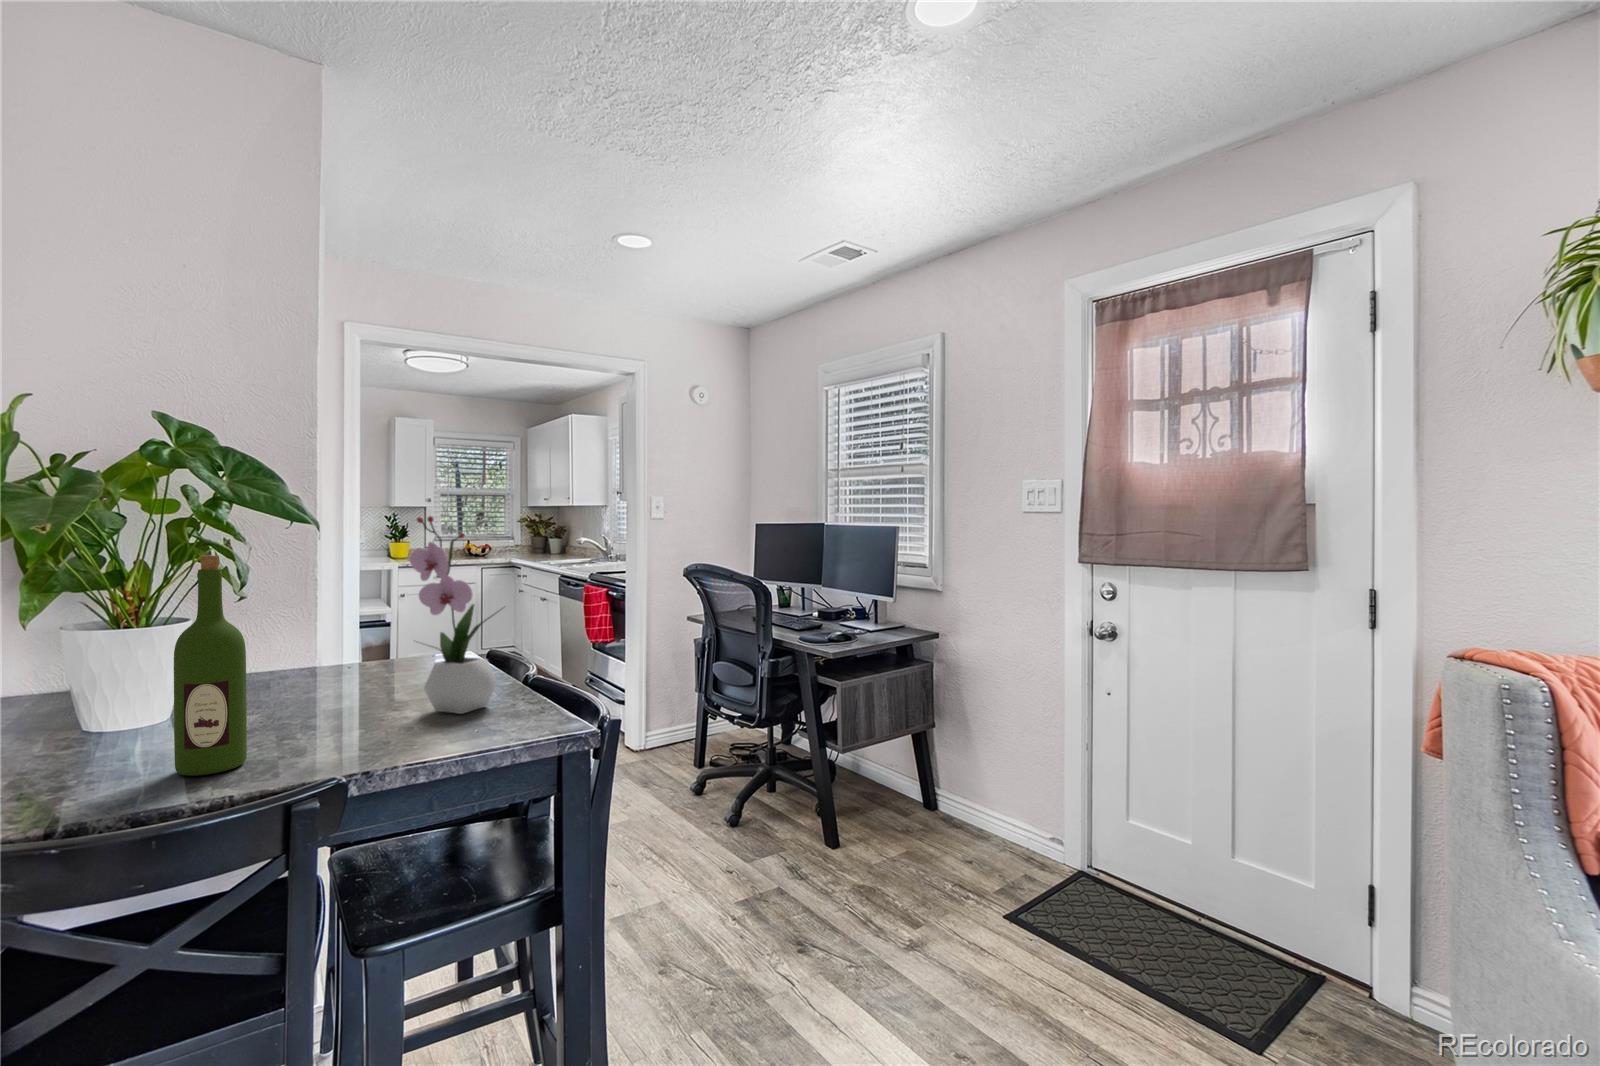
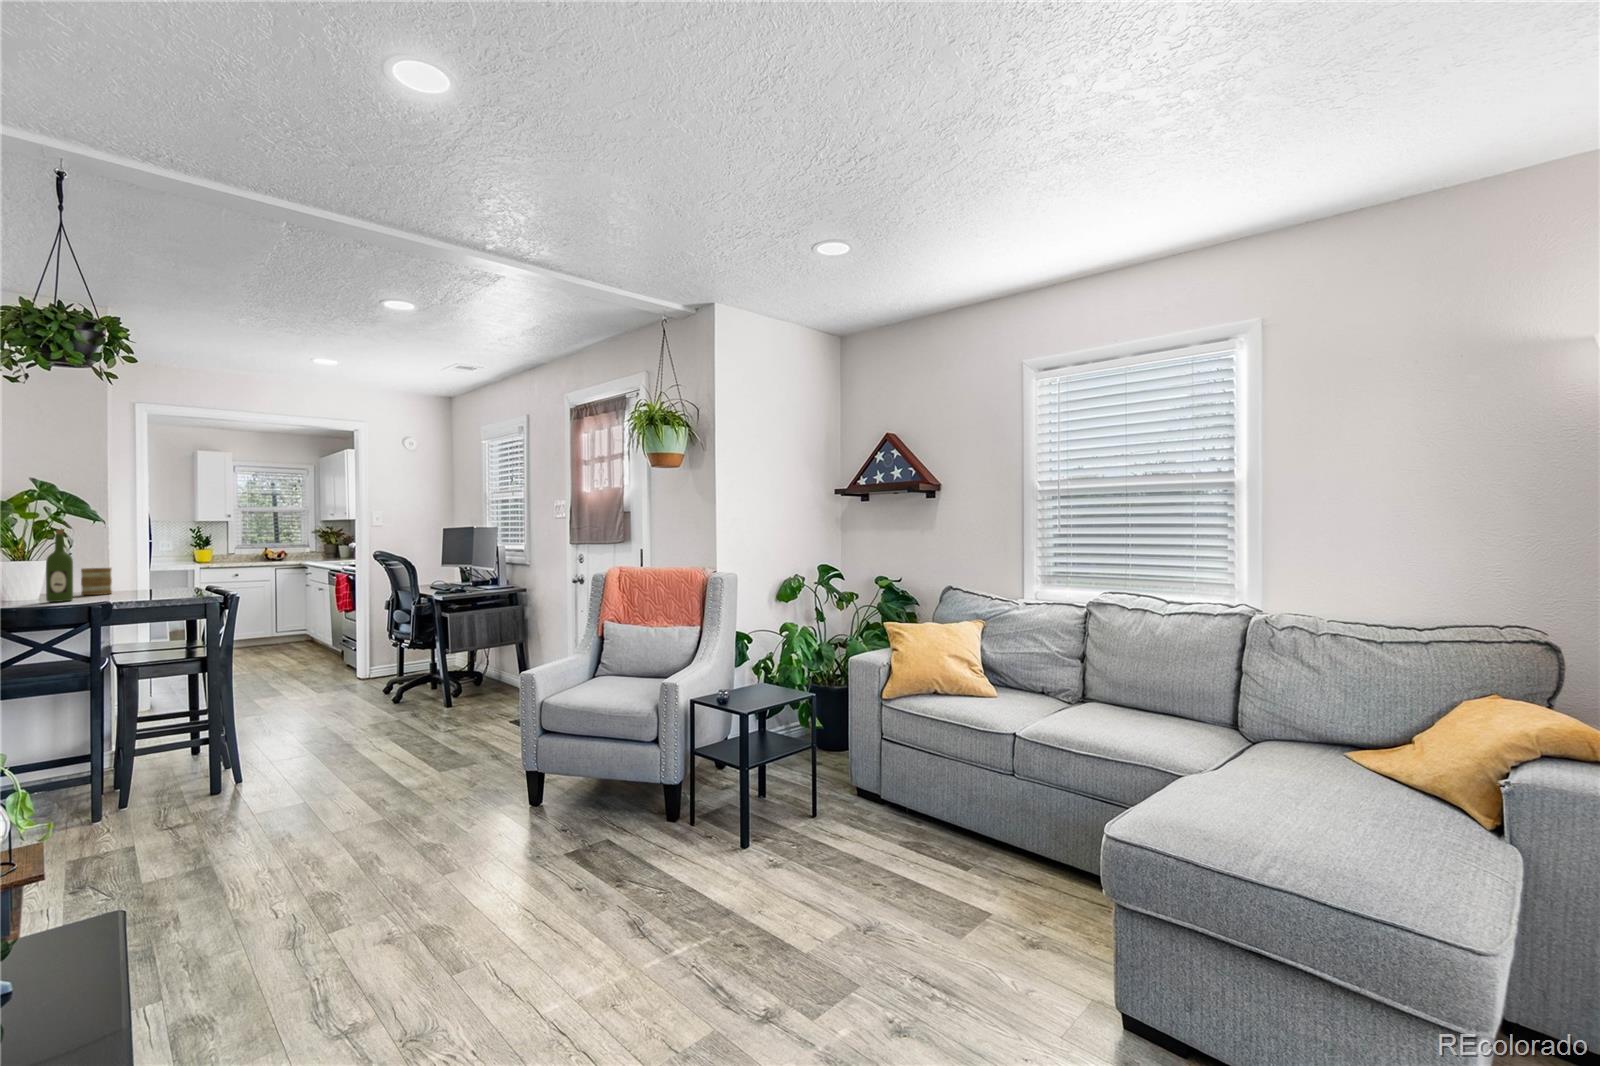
flower arrangement: present [410,516,497,714] -> none [143,517,190,593]
mug: none [265,636,332,713] -> present [81,568,112,595]

